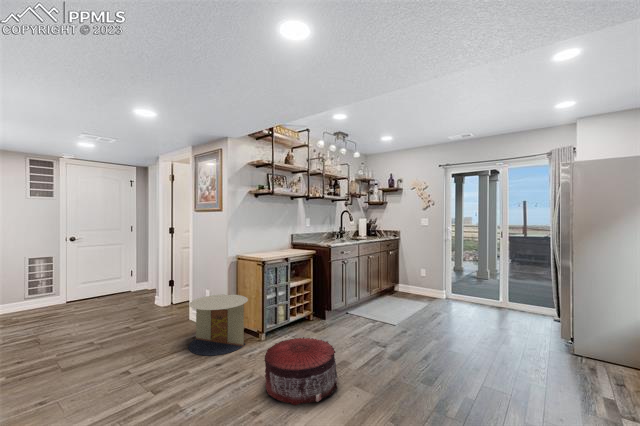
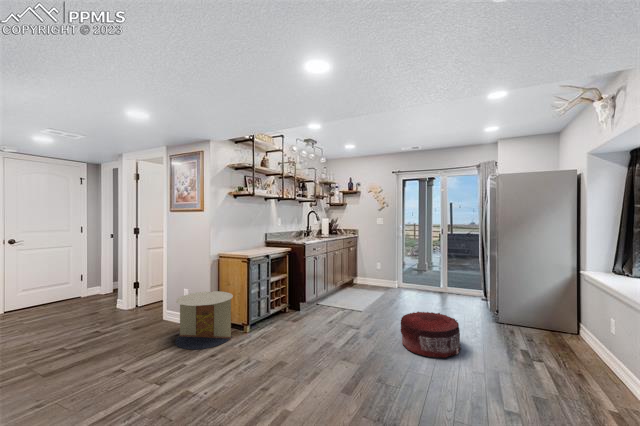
pouf: present [265,337,338,405] -> present [401,312,461,358]

